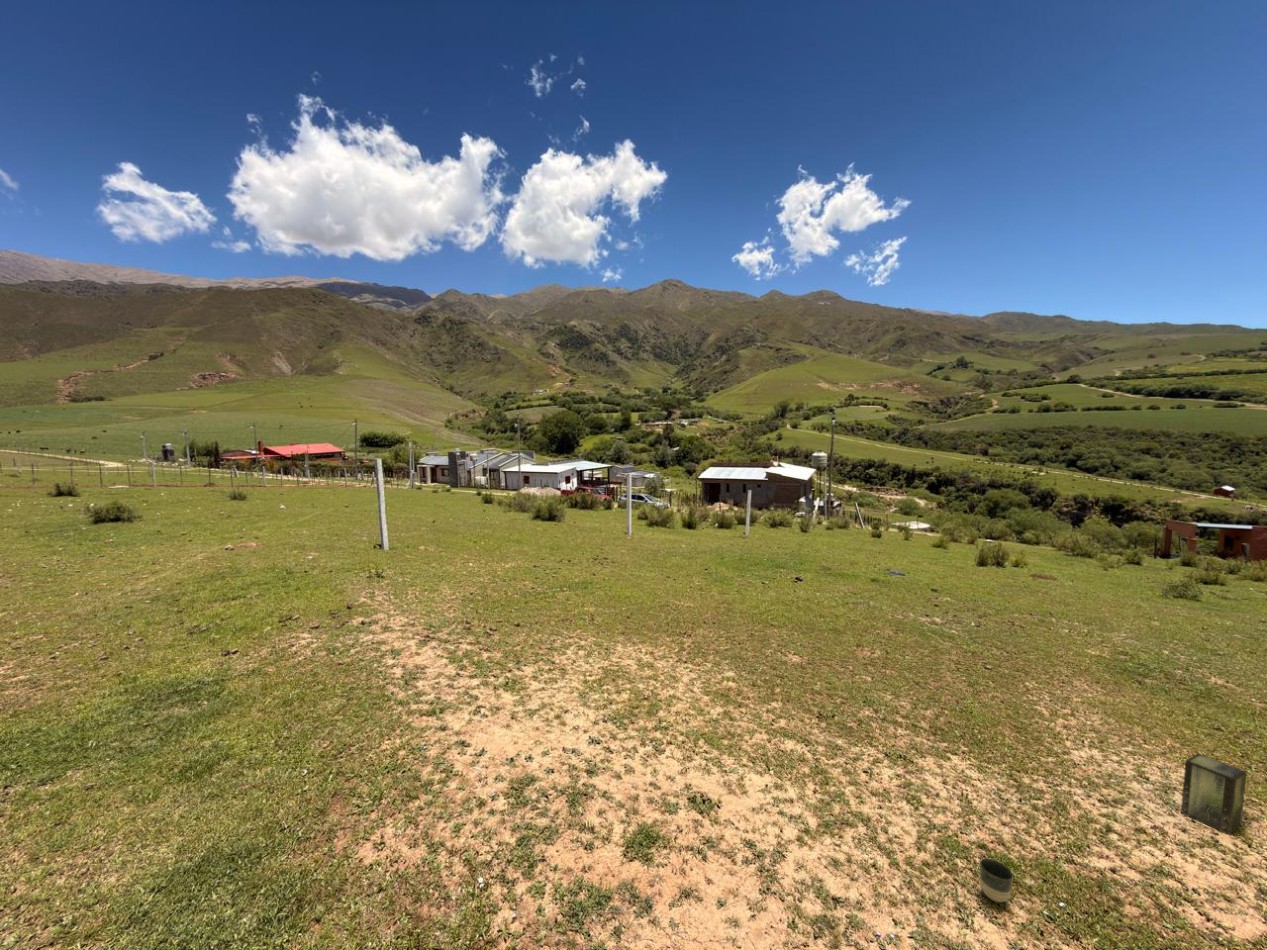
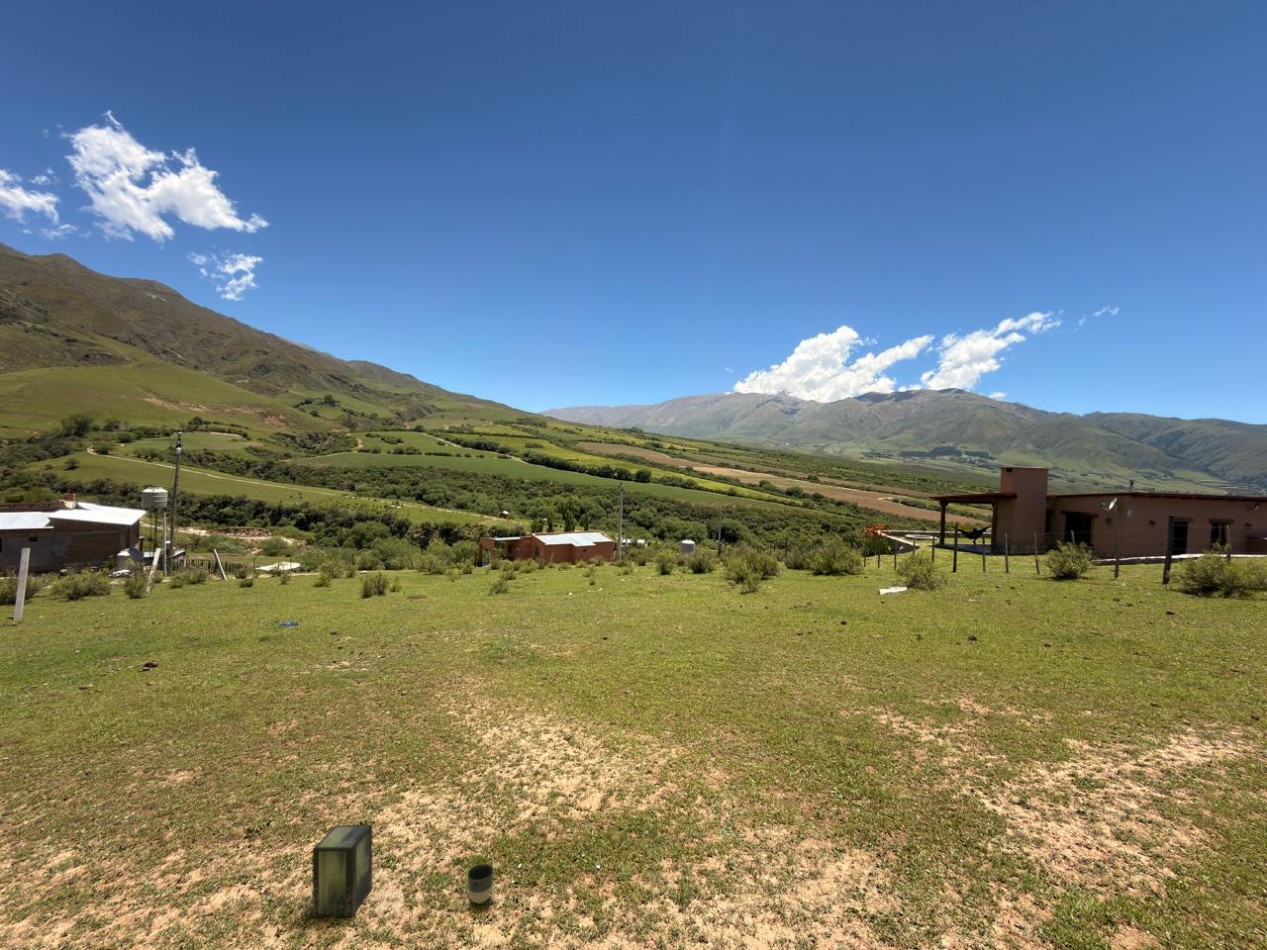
storage box: present [1181,754,1246,835] -> present [312,825,372,917]

